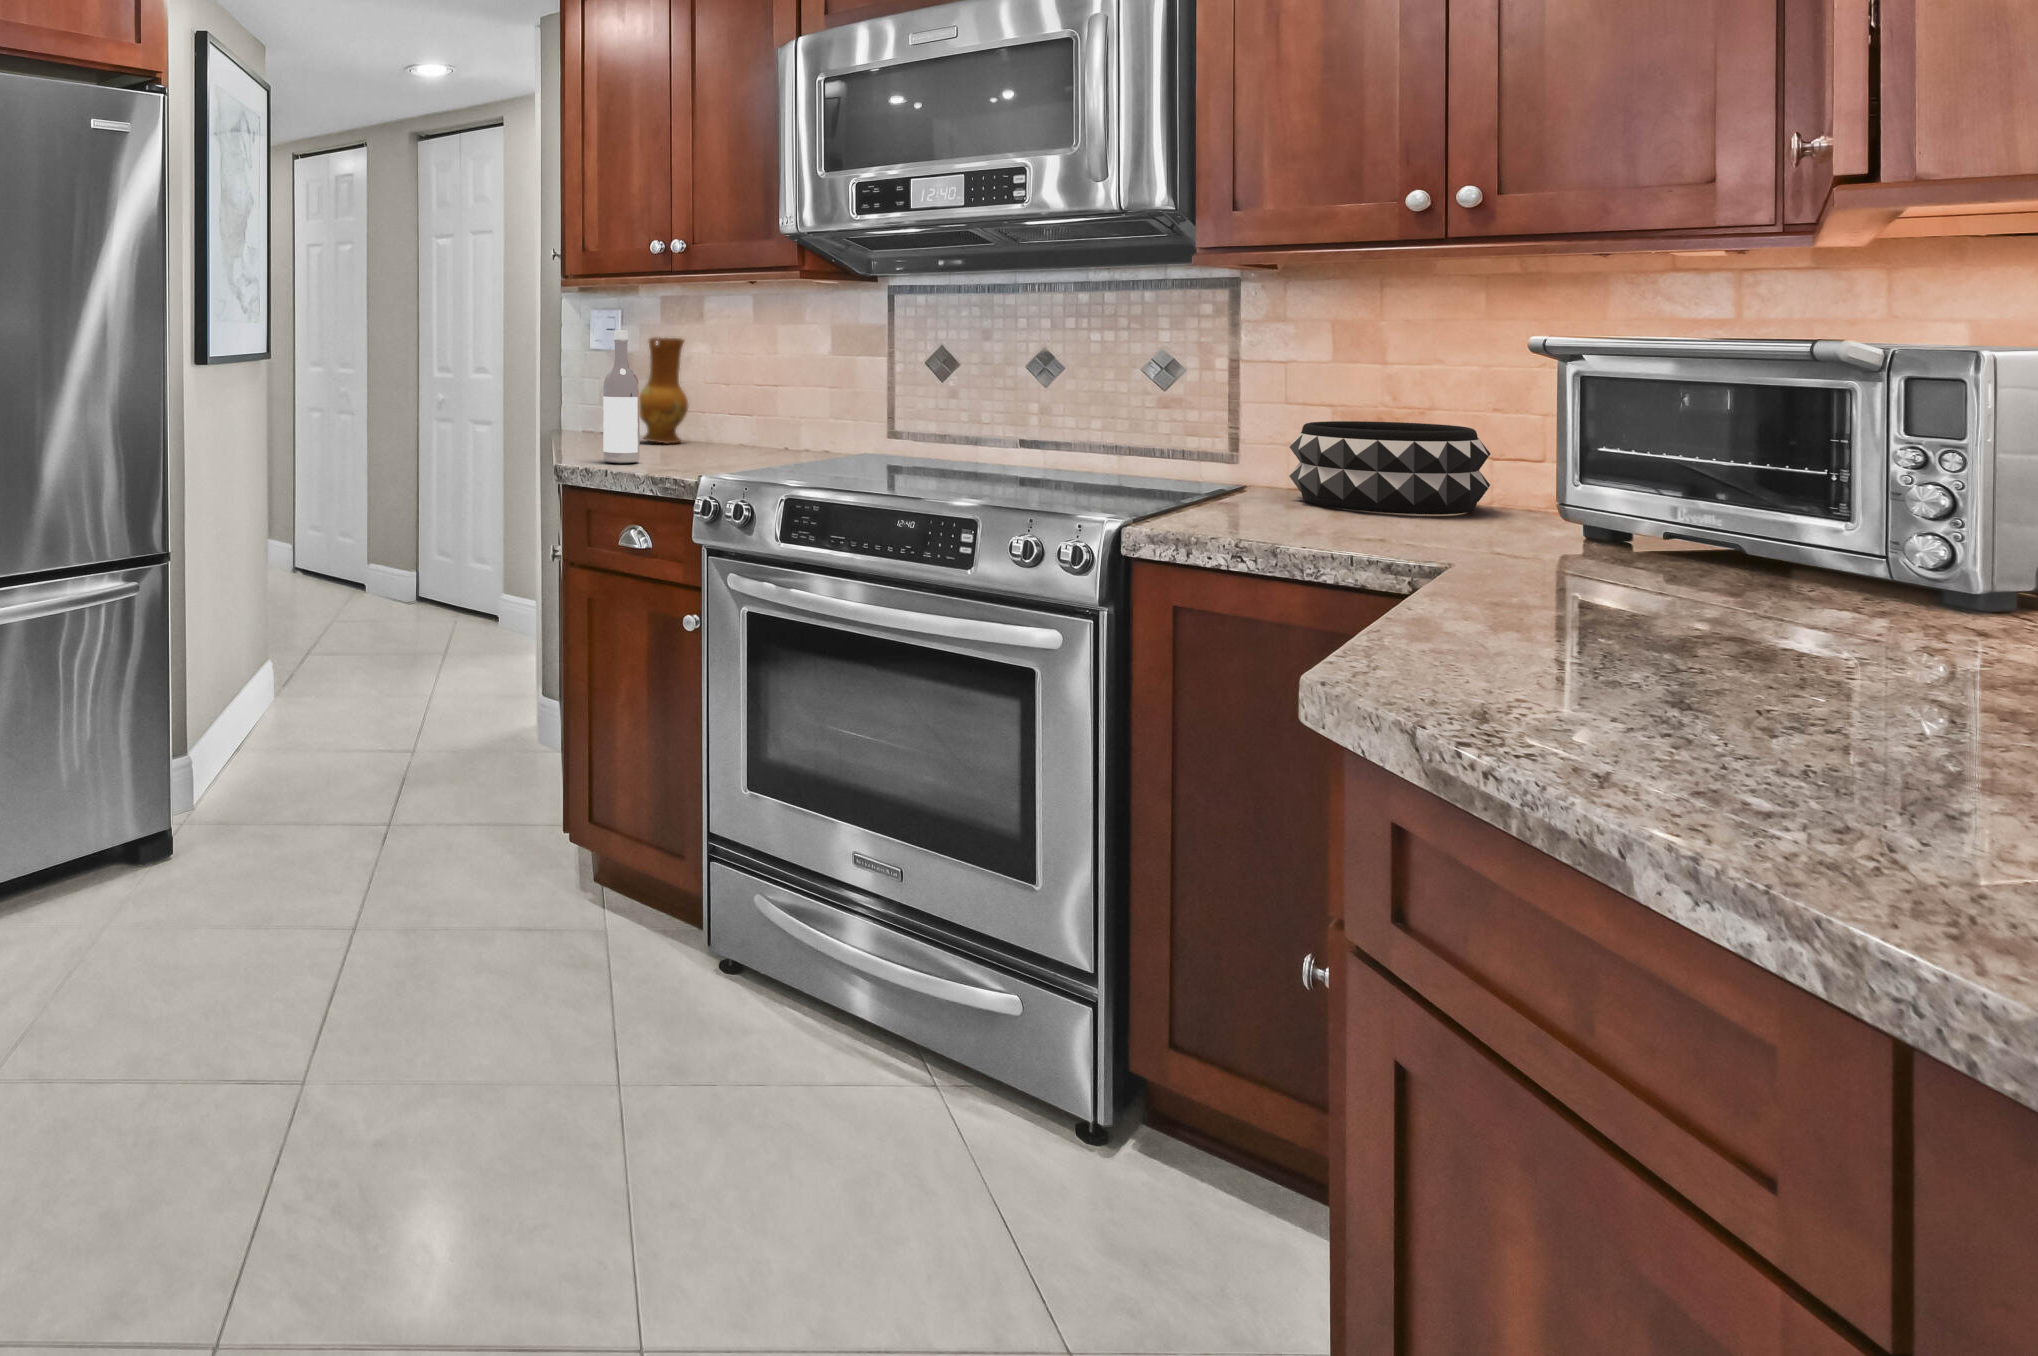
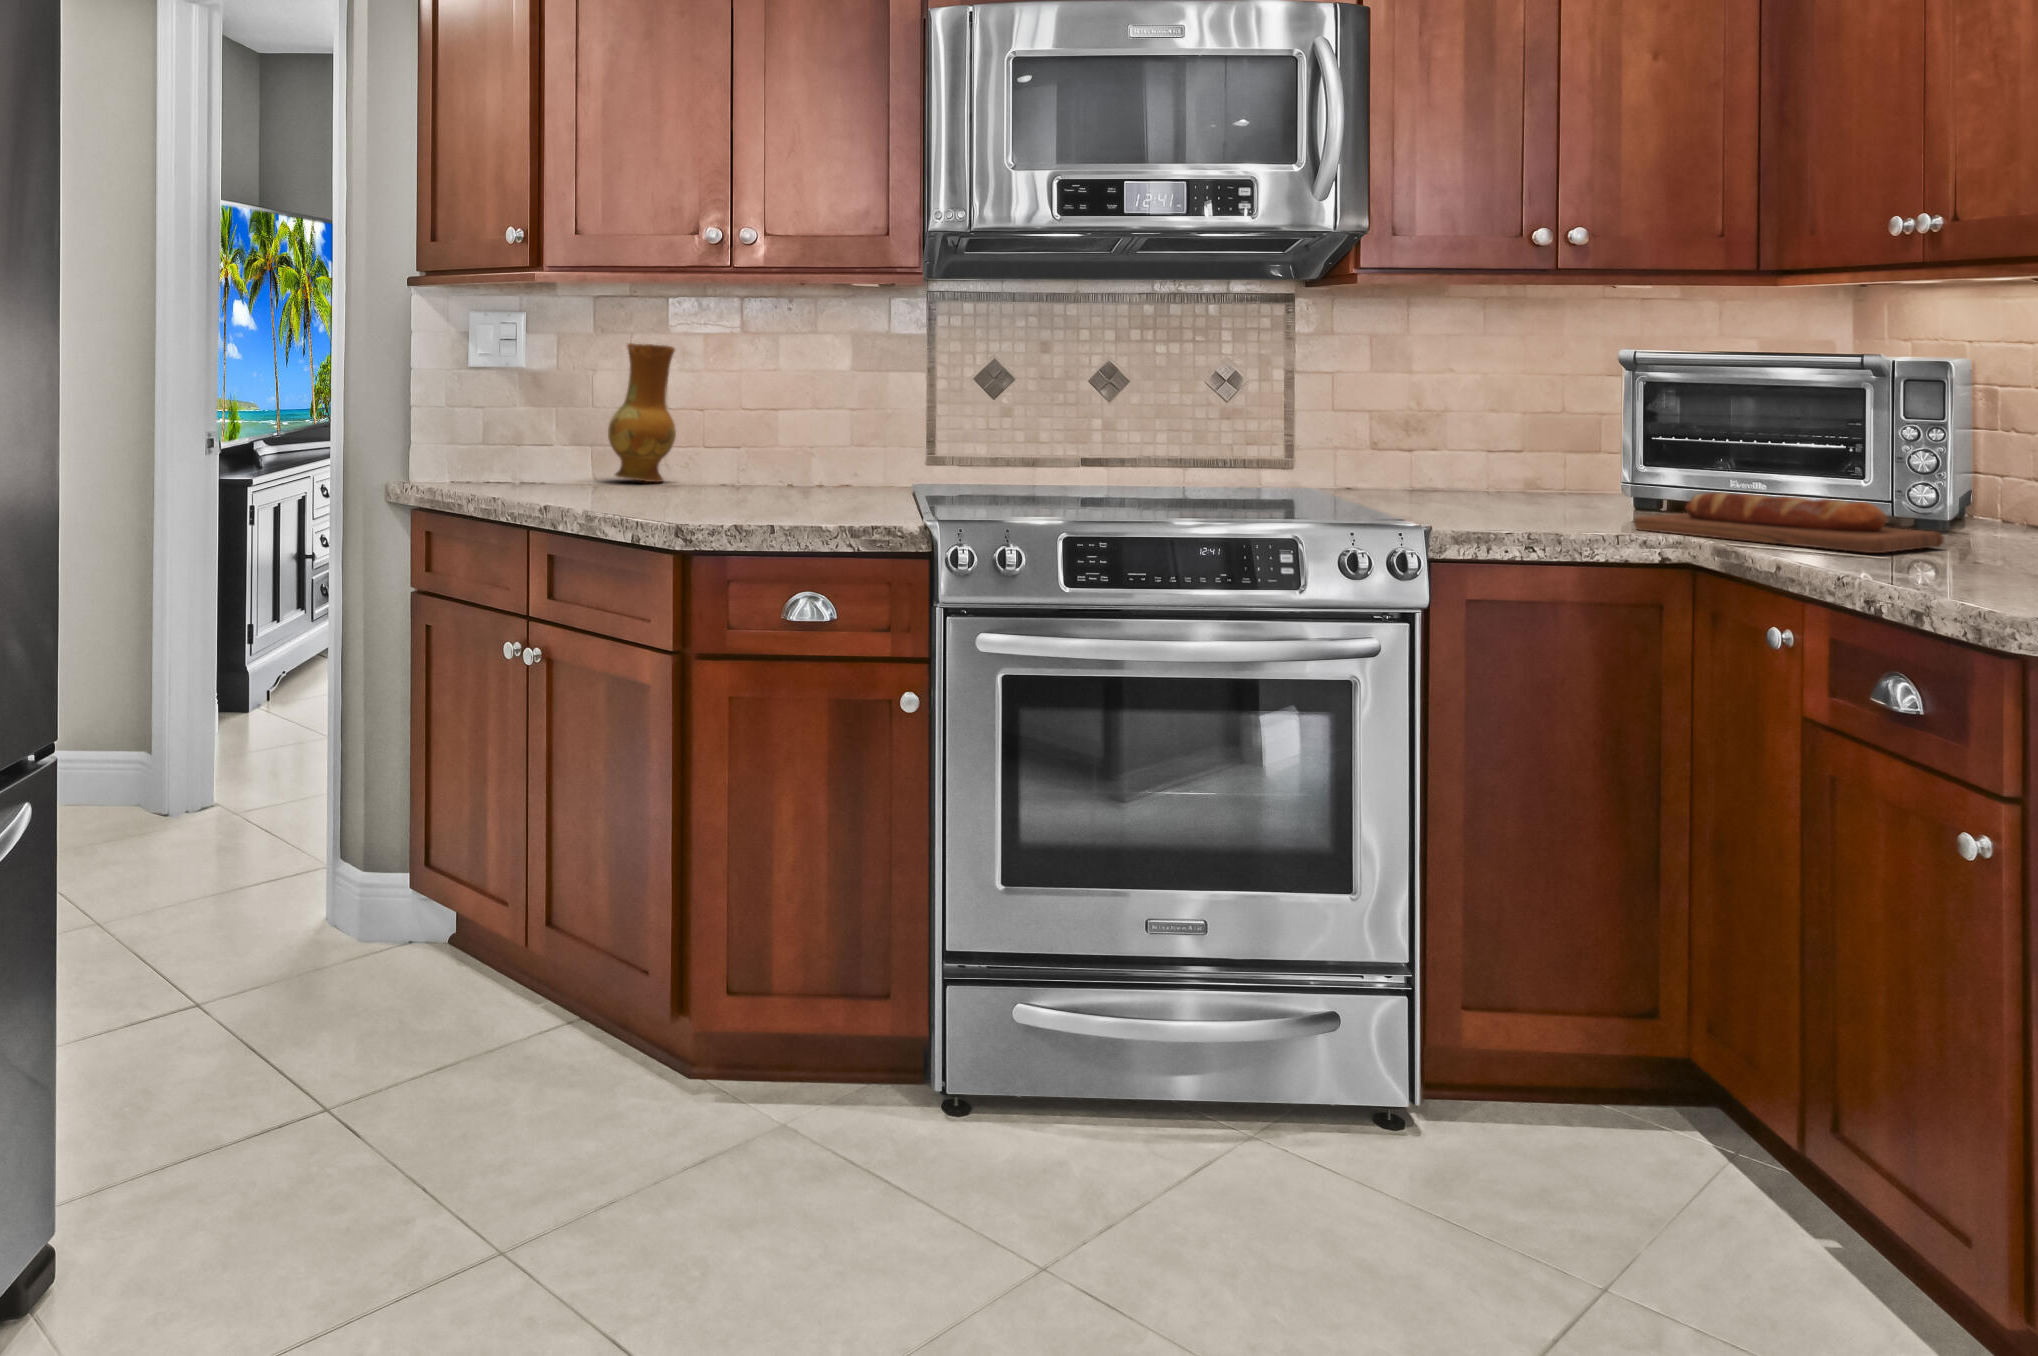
wine bottle: present [603,330,640,463] -> none [706,330,754,506]
decorative bowl: present [1289,421,1490,515] -> none [1383,428,1544,506]
bread loaf: none [1404,512,1765,606] -> present [1634,492,1943,553]

